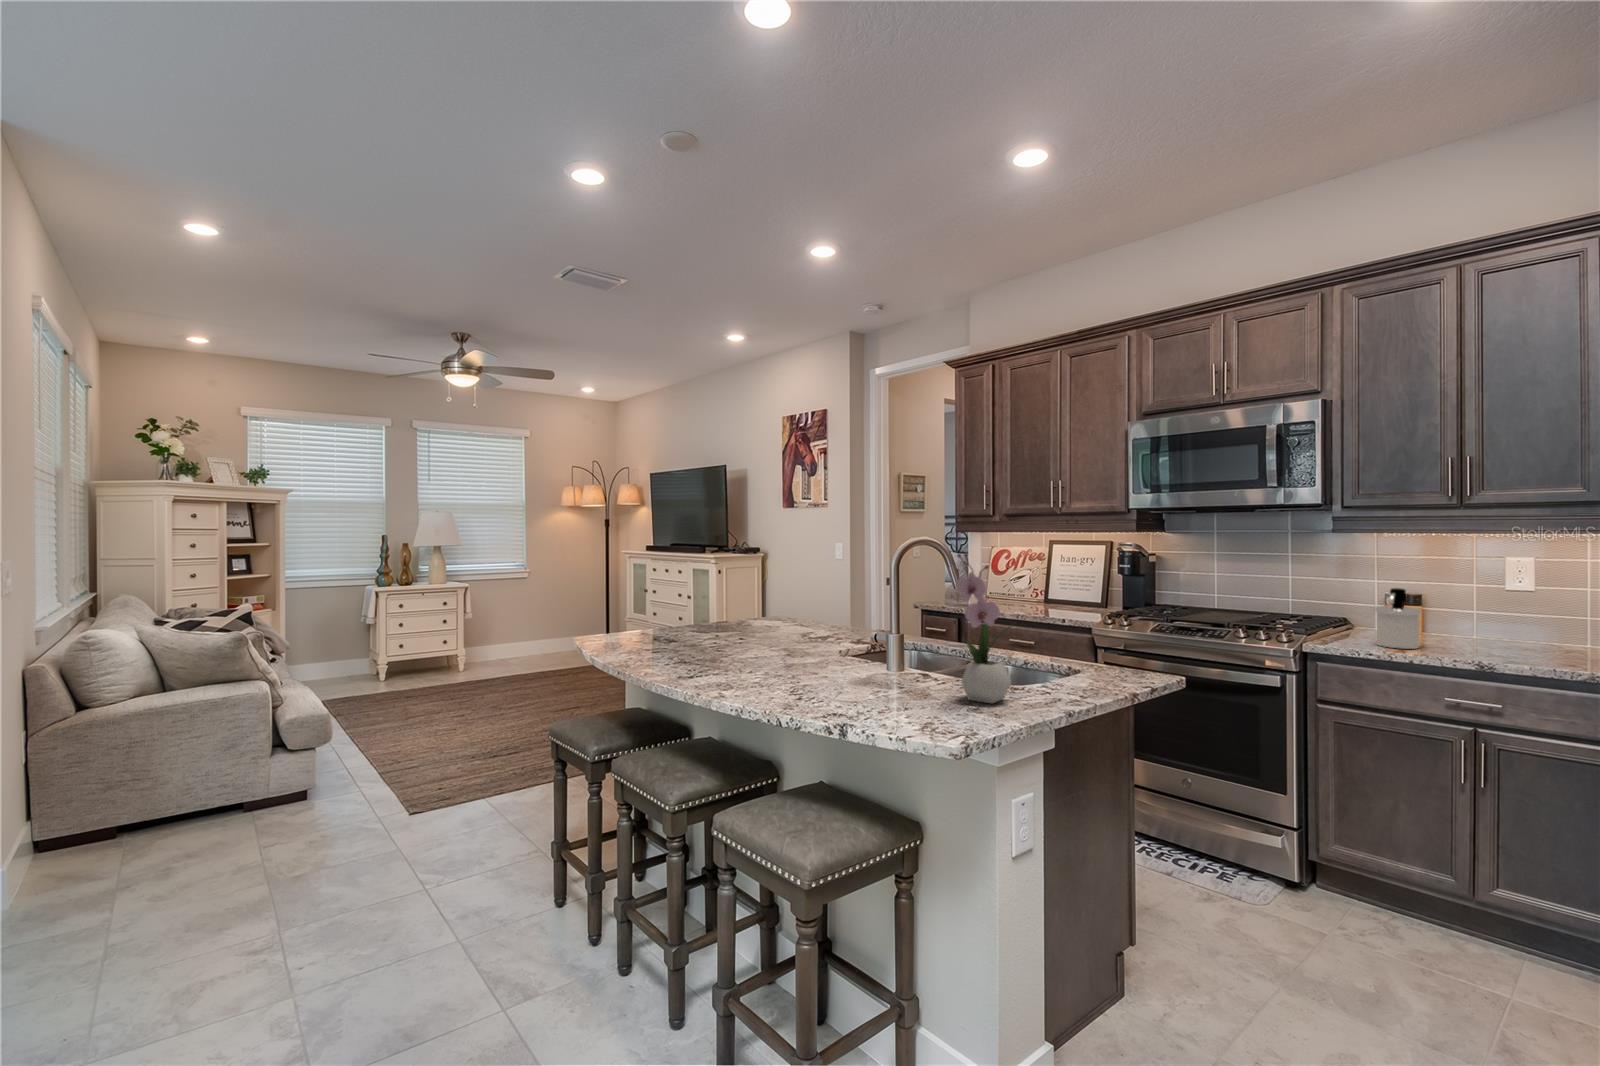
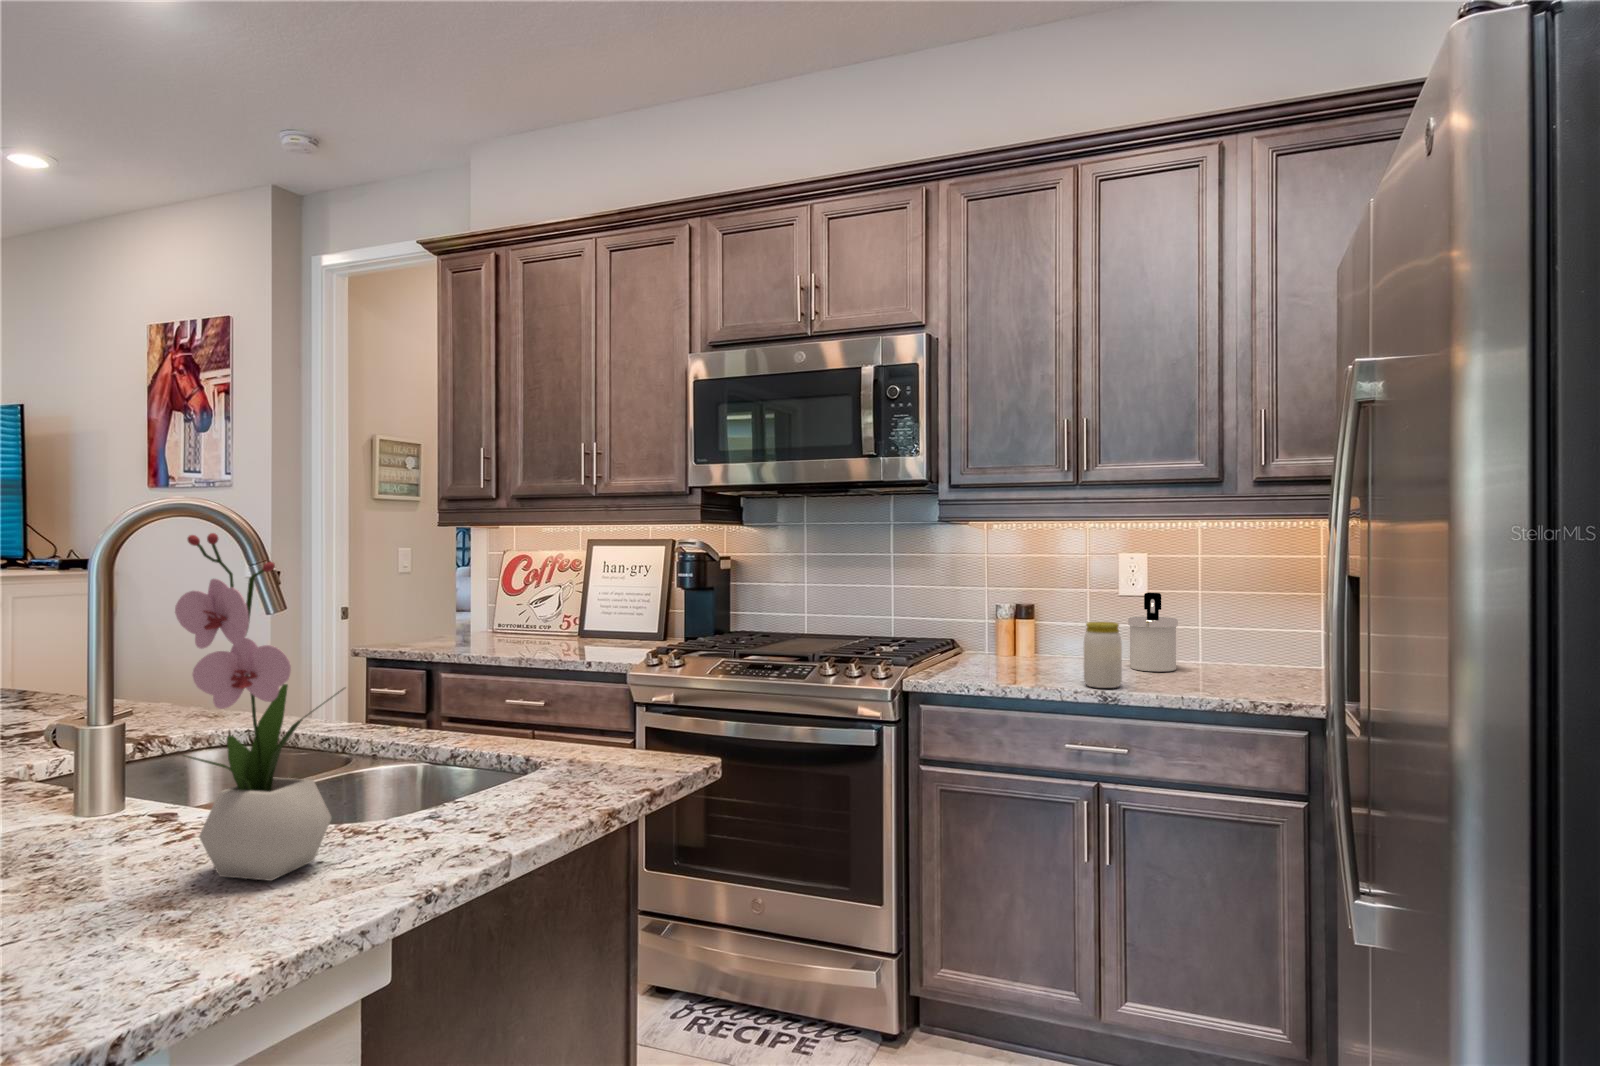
soap dispenser: present [1375,588,1421,649] -> present [1128,593,1178,672]
jar: none [1464,609,1501,659] -> present [1084,622,1122,688]

